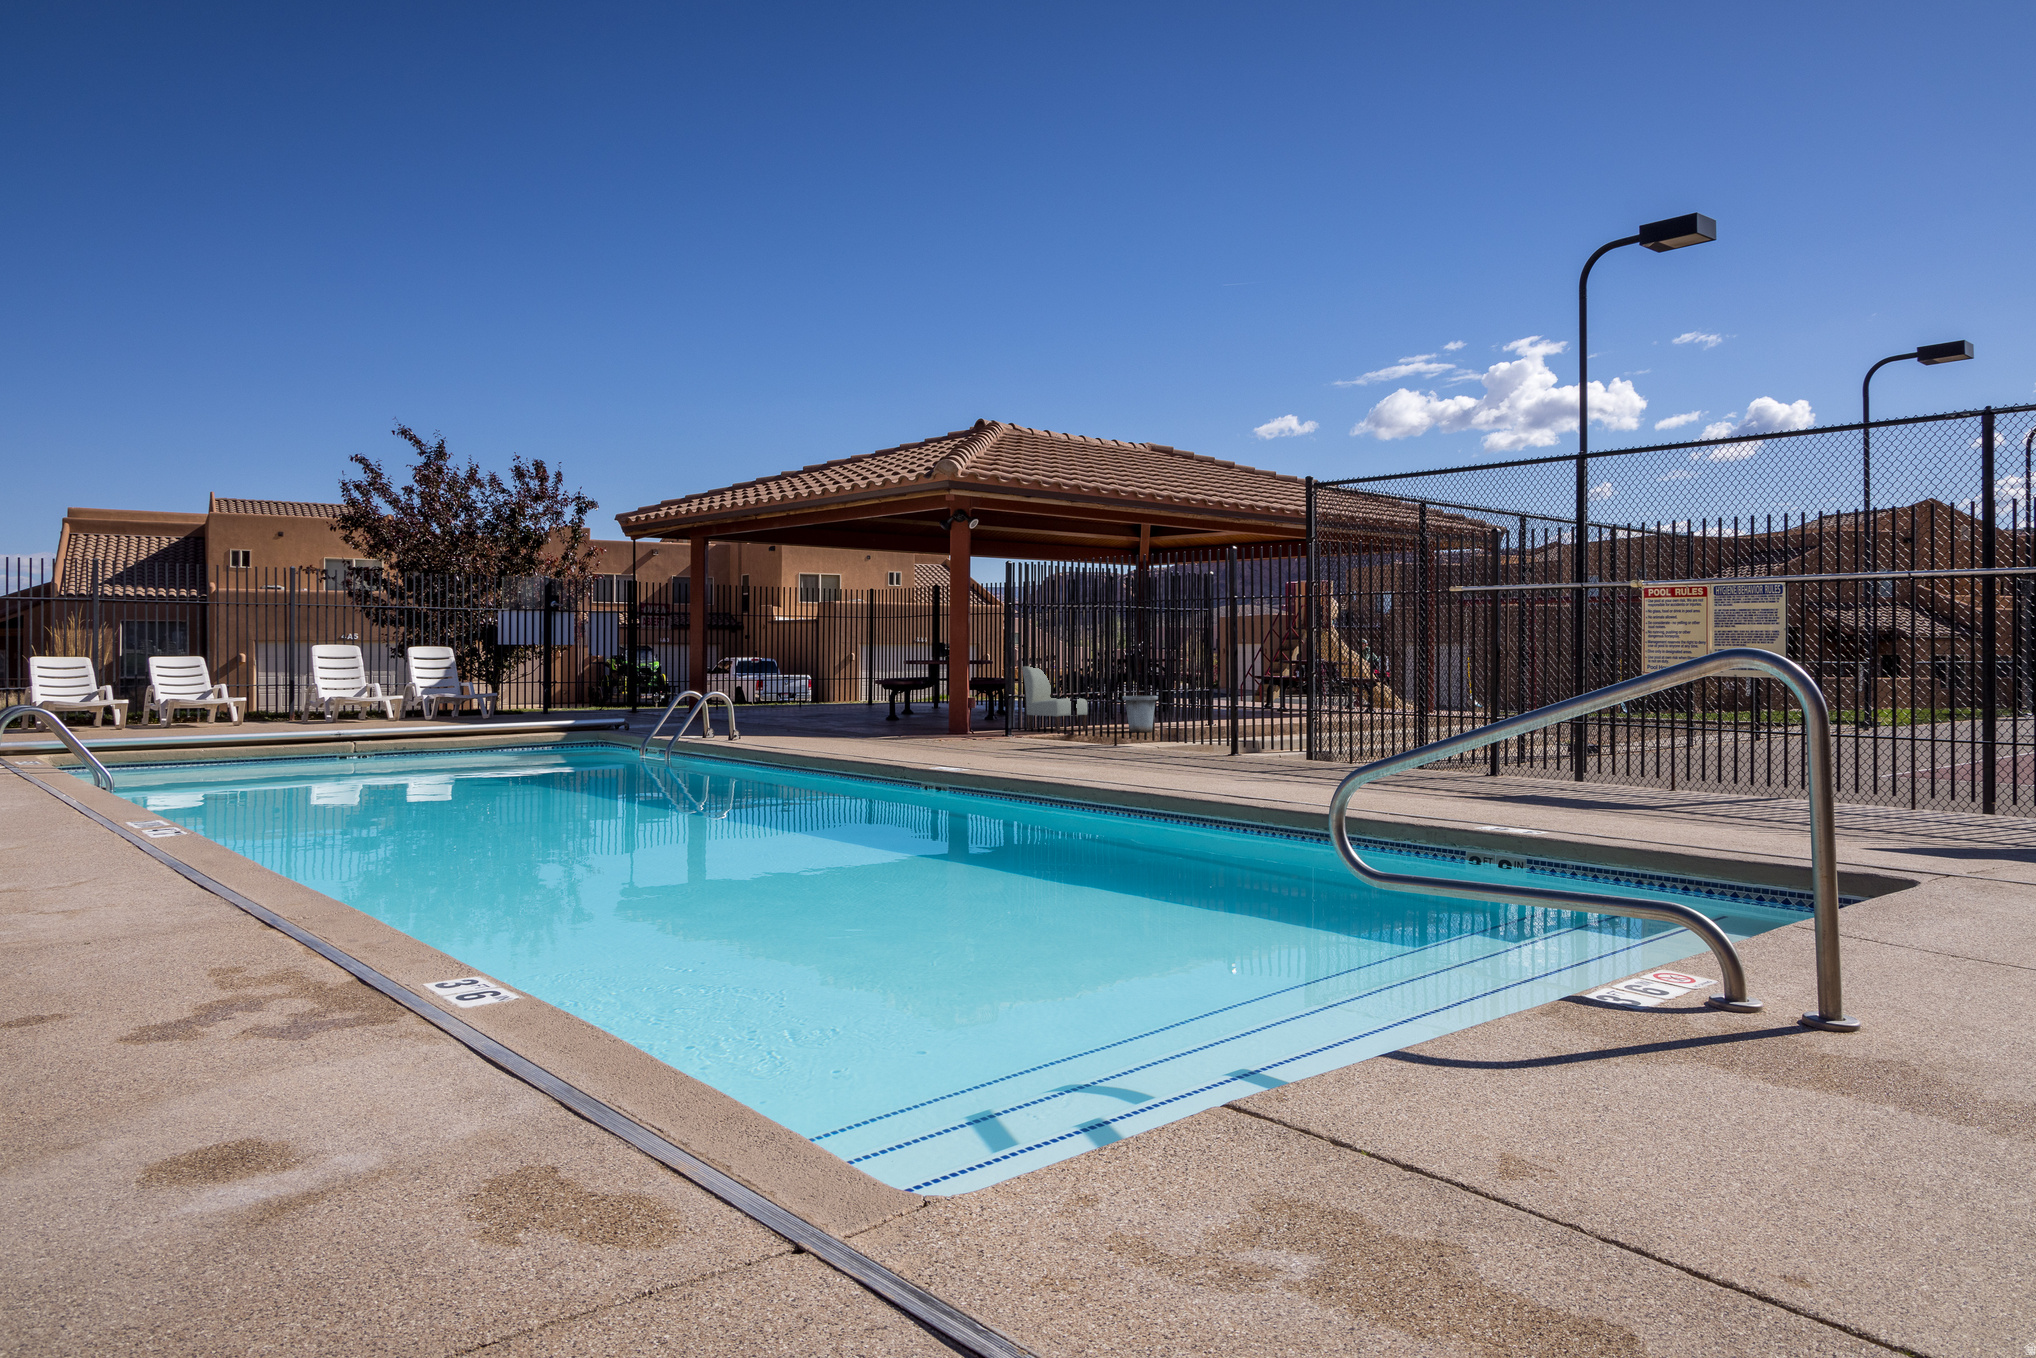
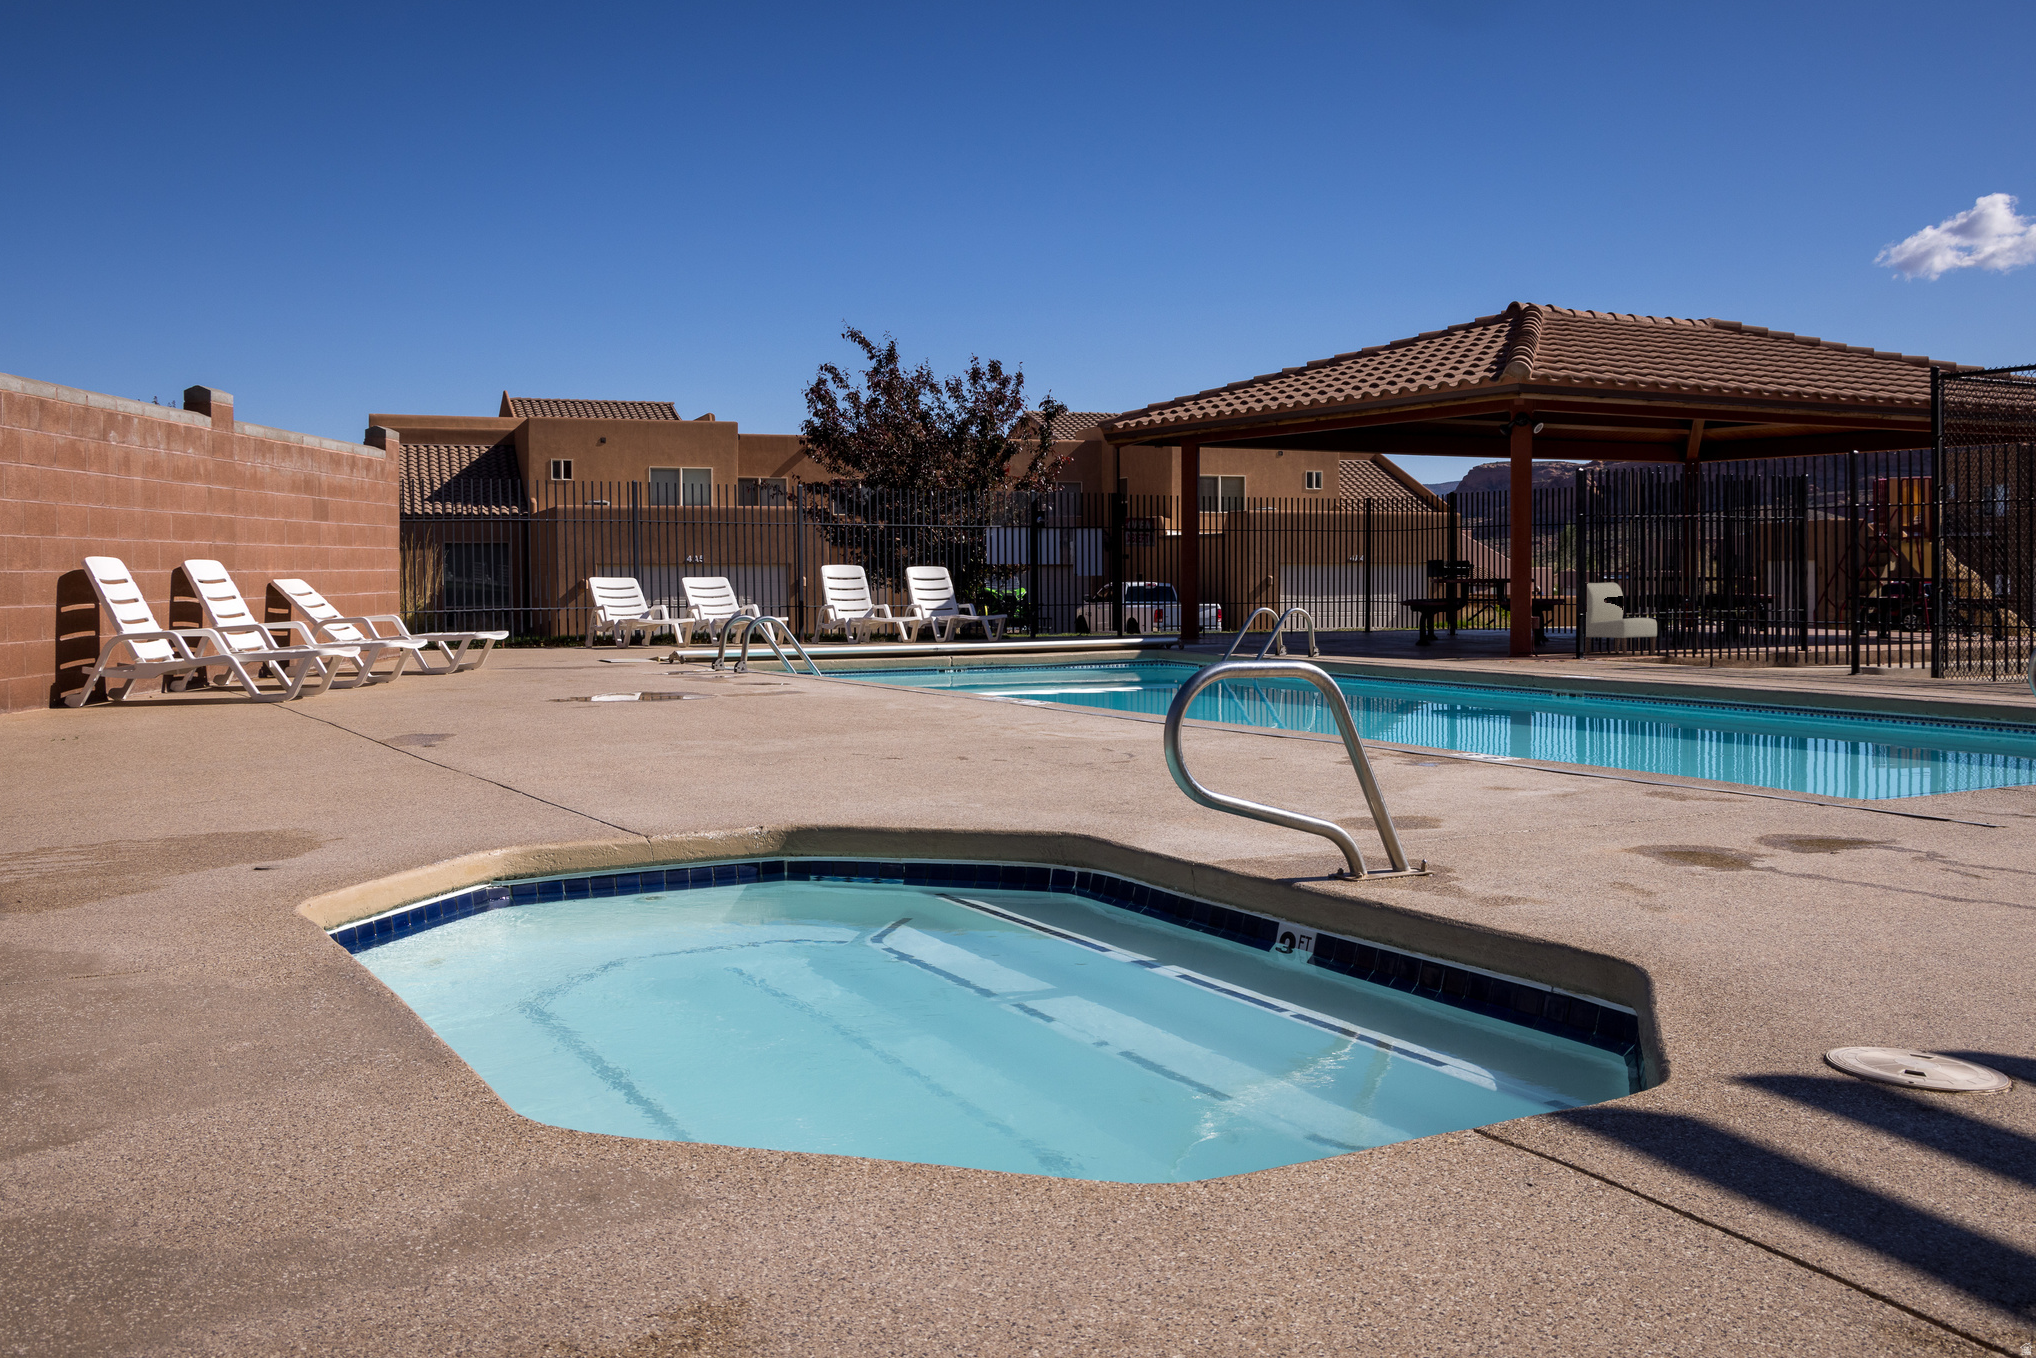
trash can: present [1123,696,1158,732] -> none [1700,615,1743,656]

